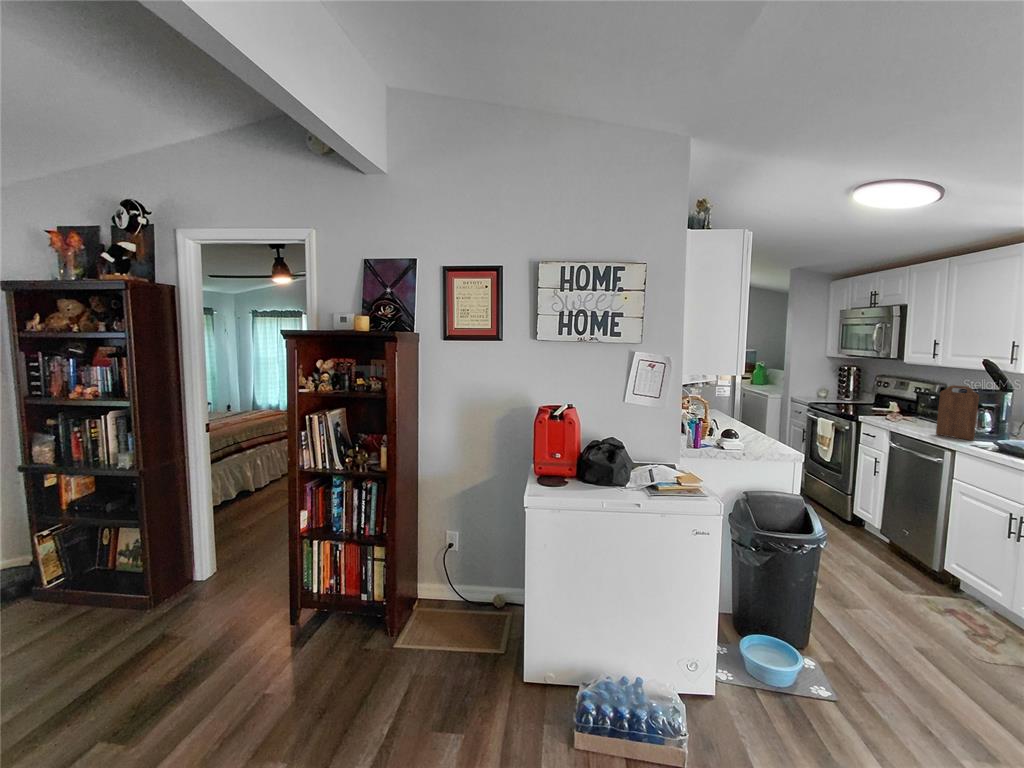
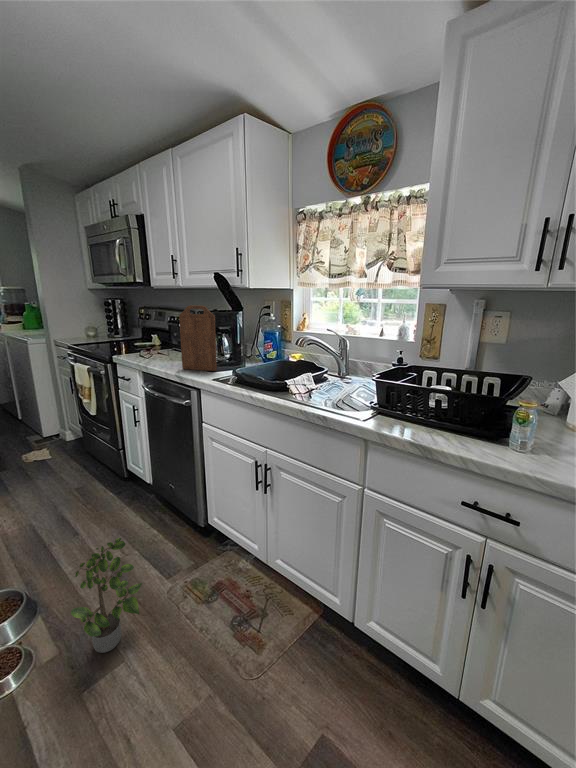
potted plant: none [840,526,886,597] -> present [71,538,142,653]

